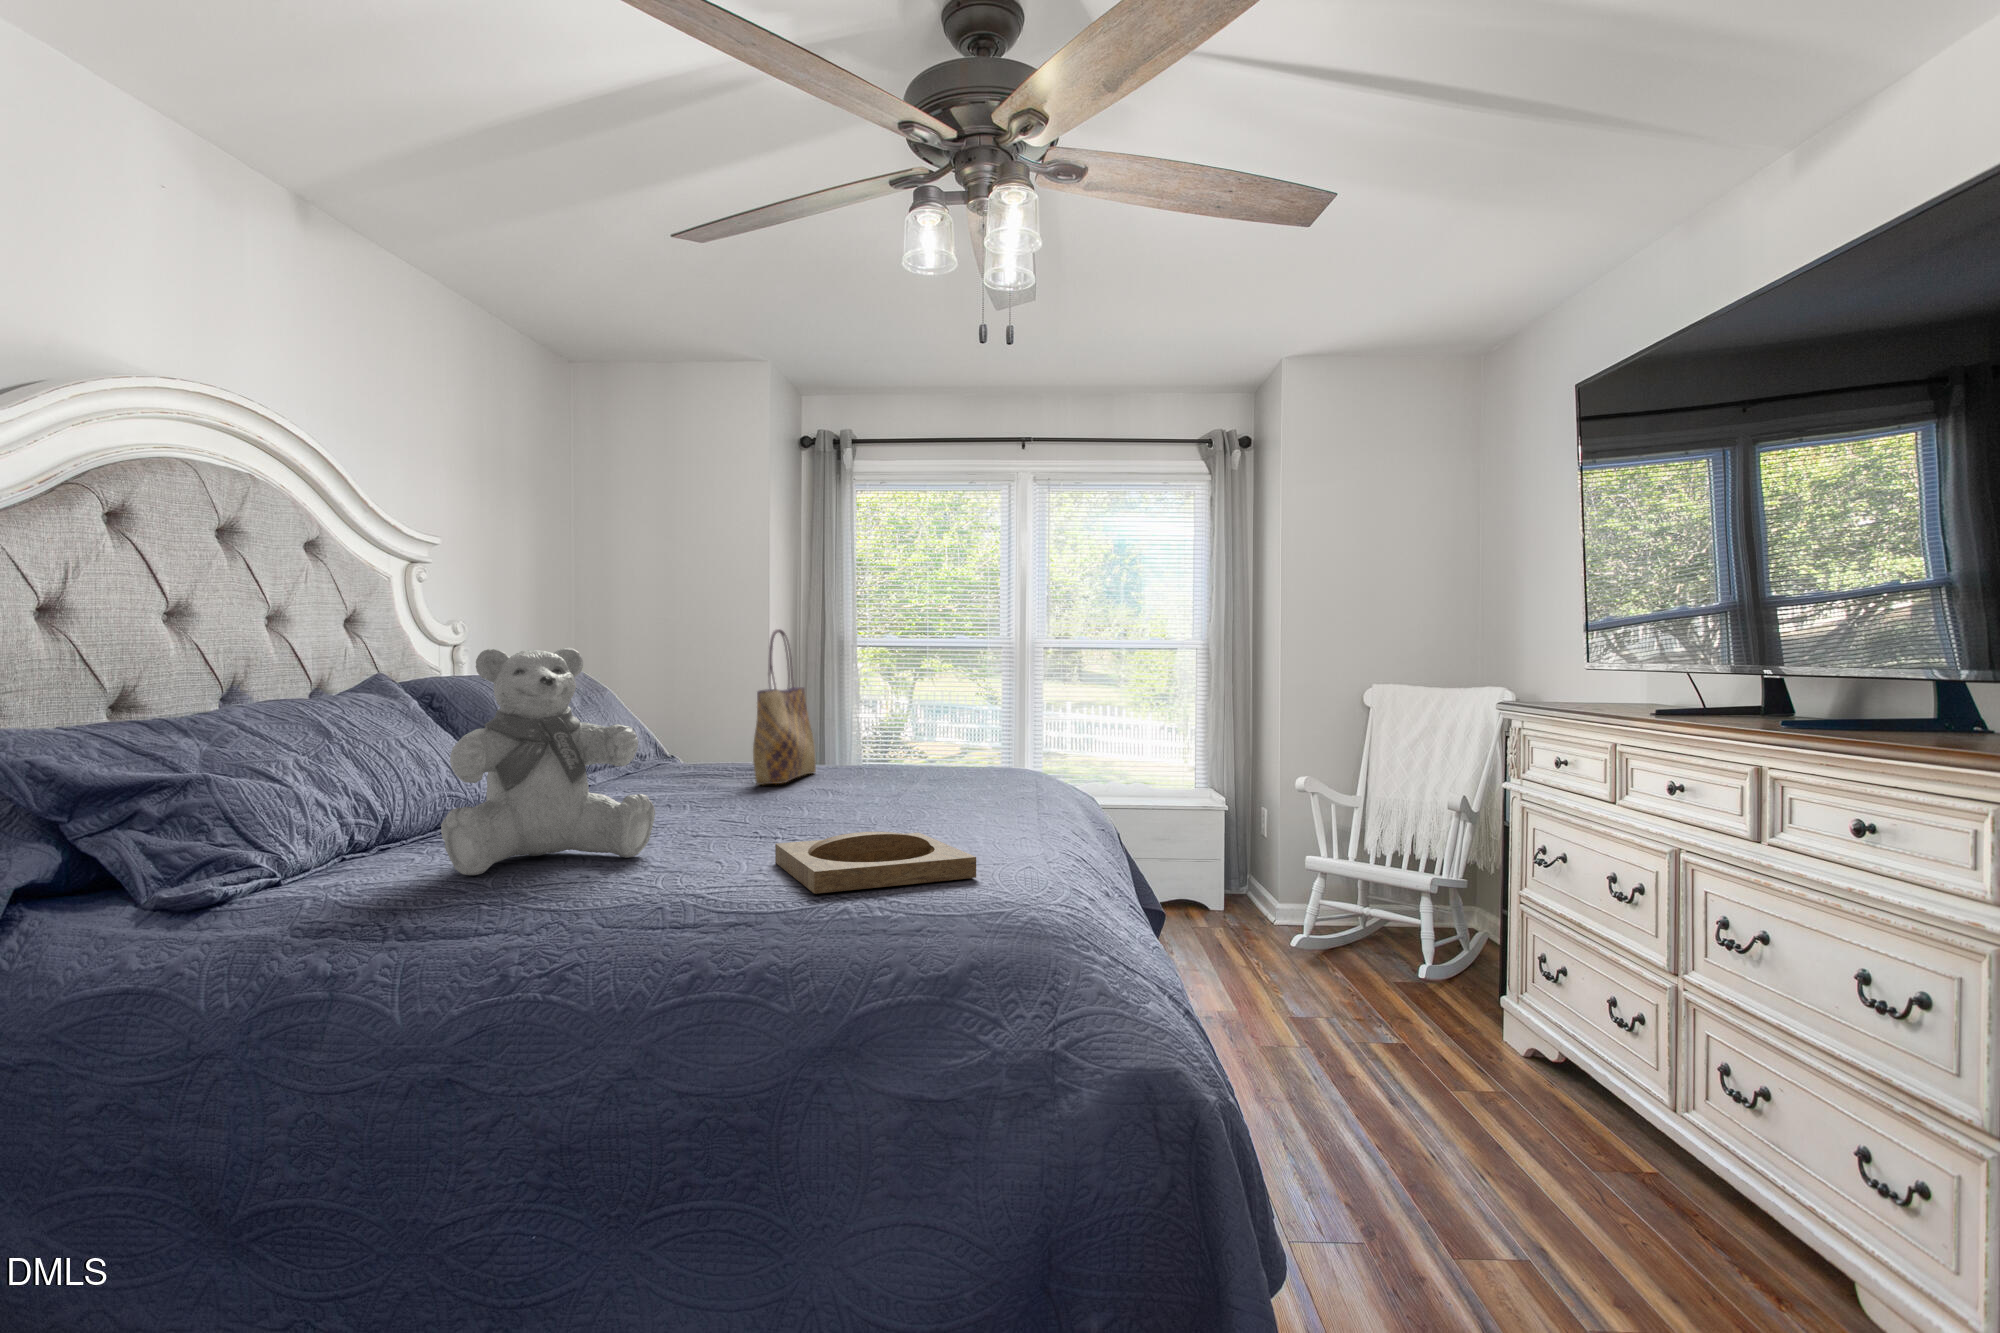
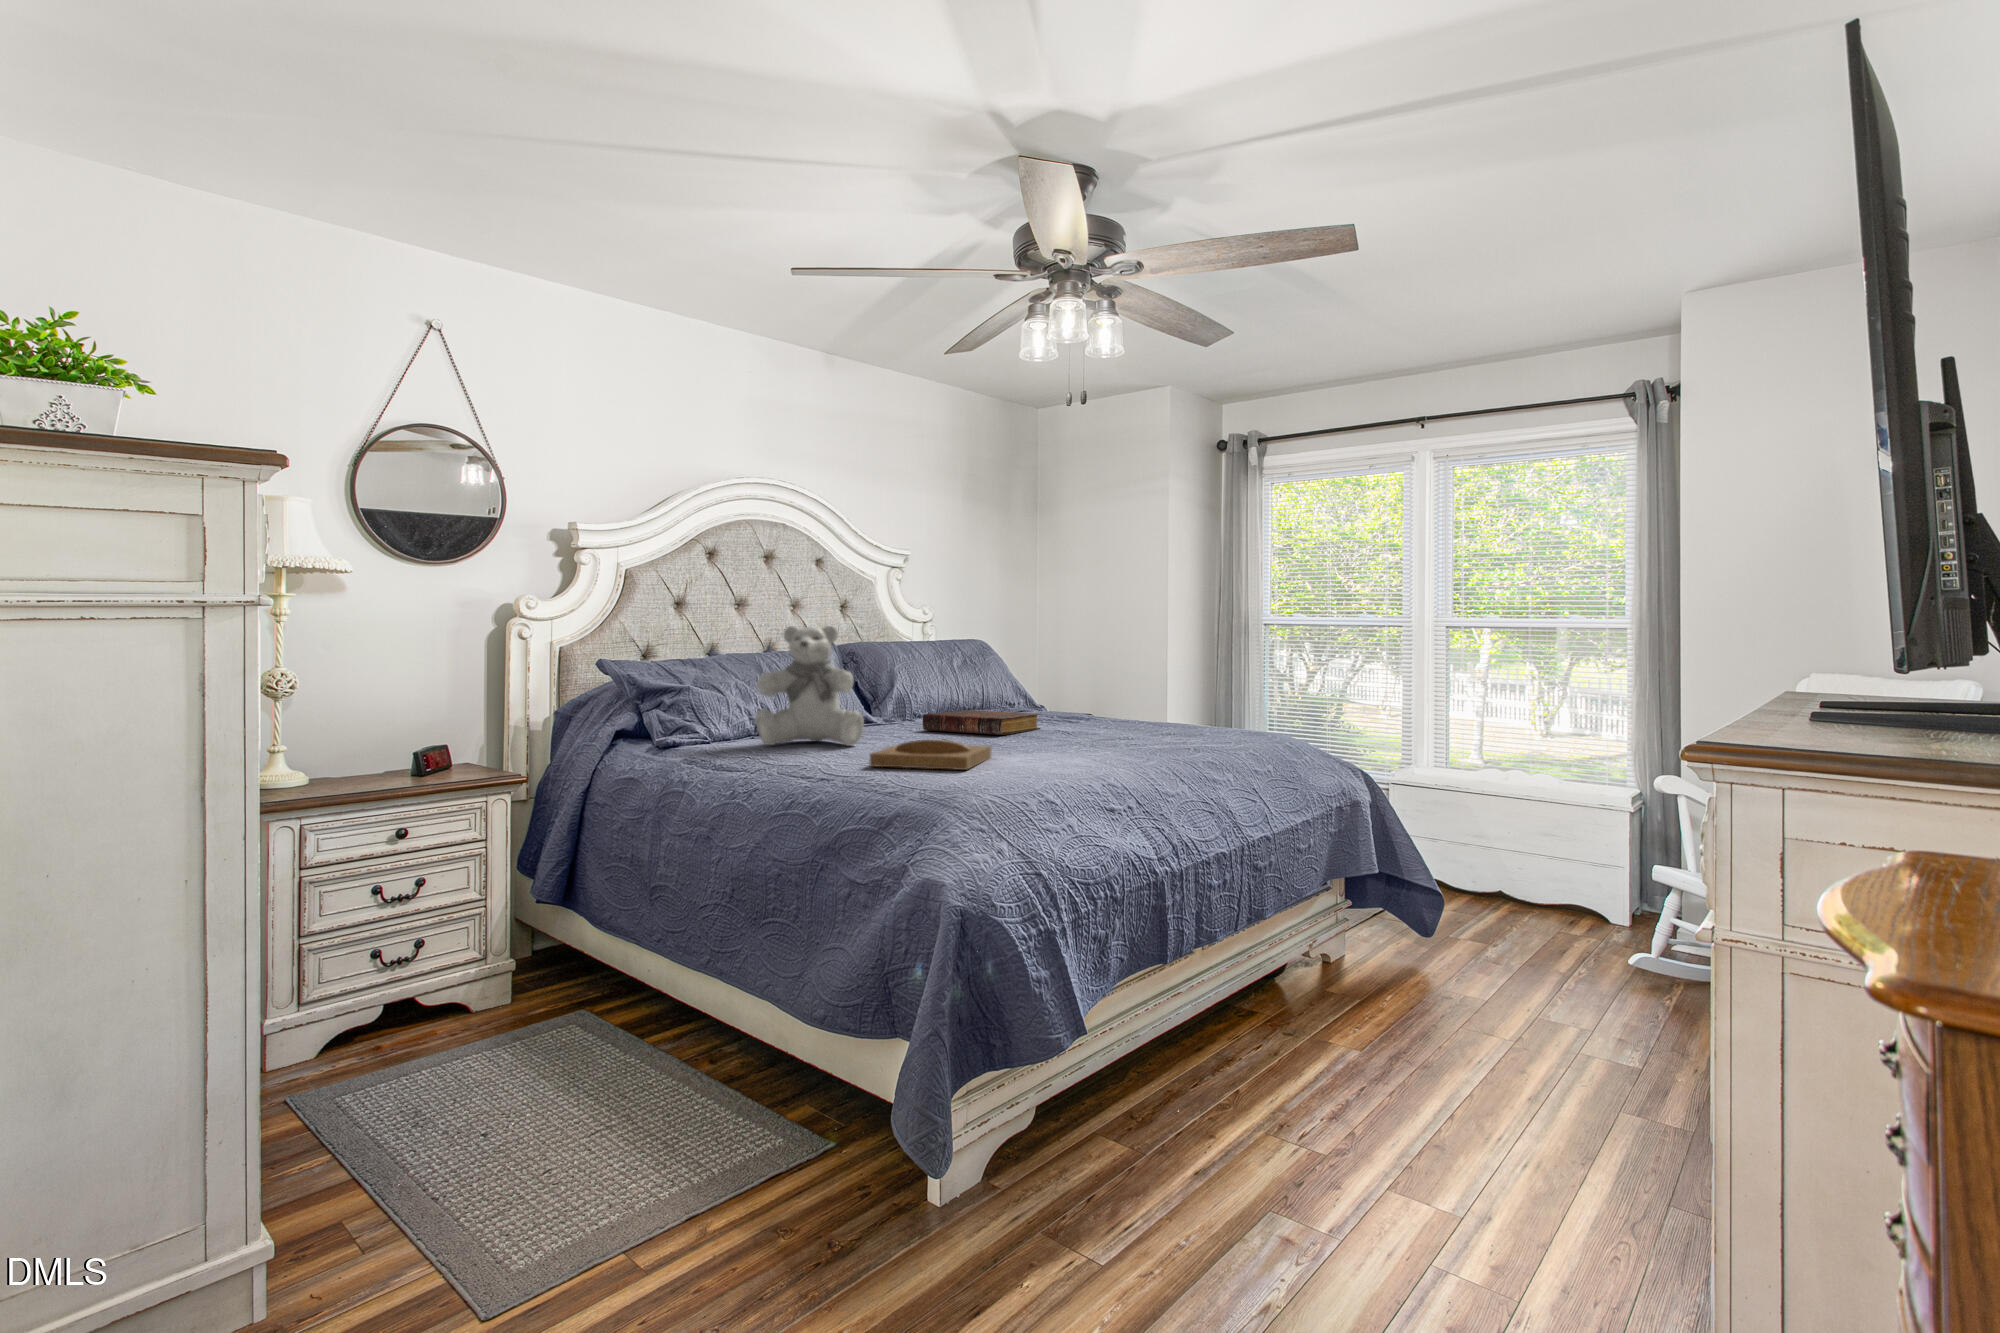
tote bag: present [753,629,816,785] -> none [1026,610,1095,721]
book: none [655,774,809,814] -> present [923,710,1040,735]

